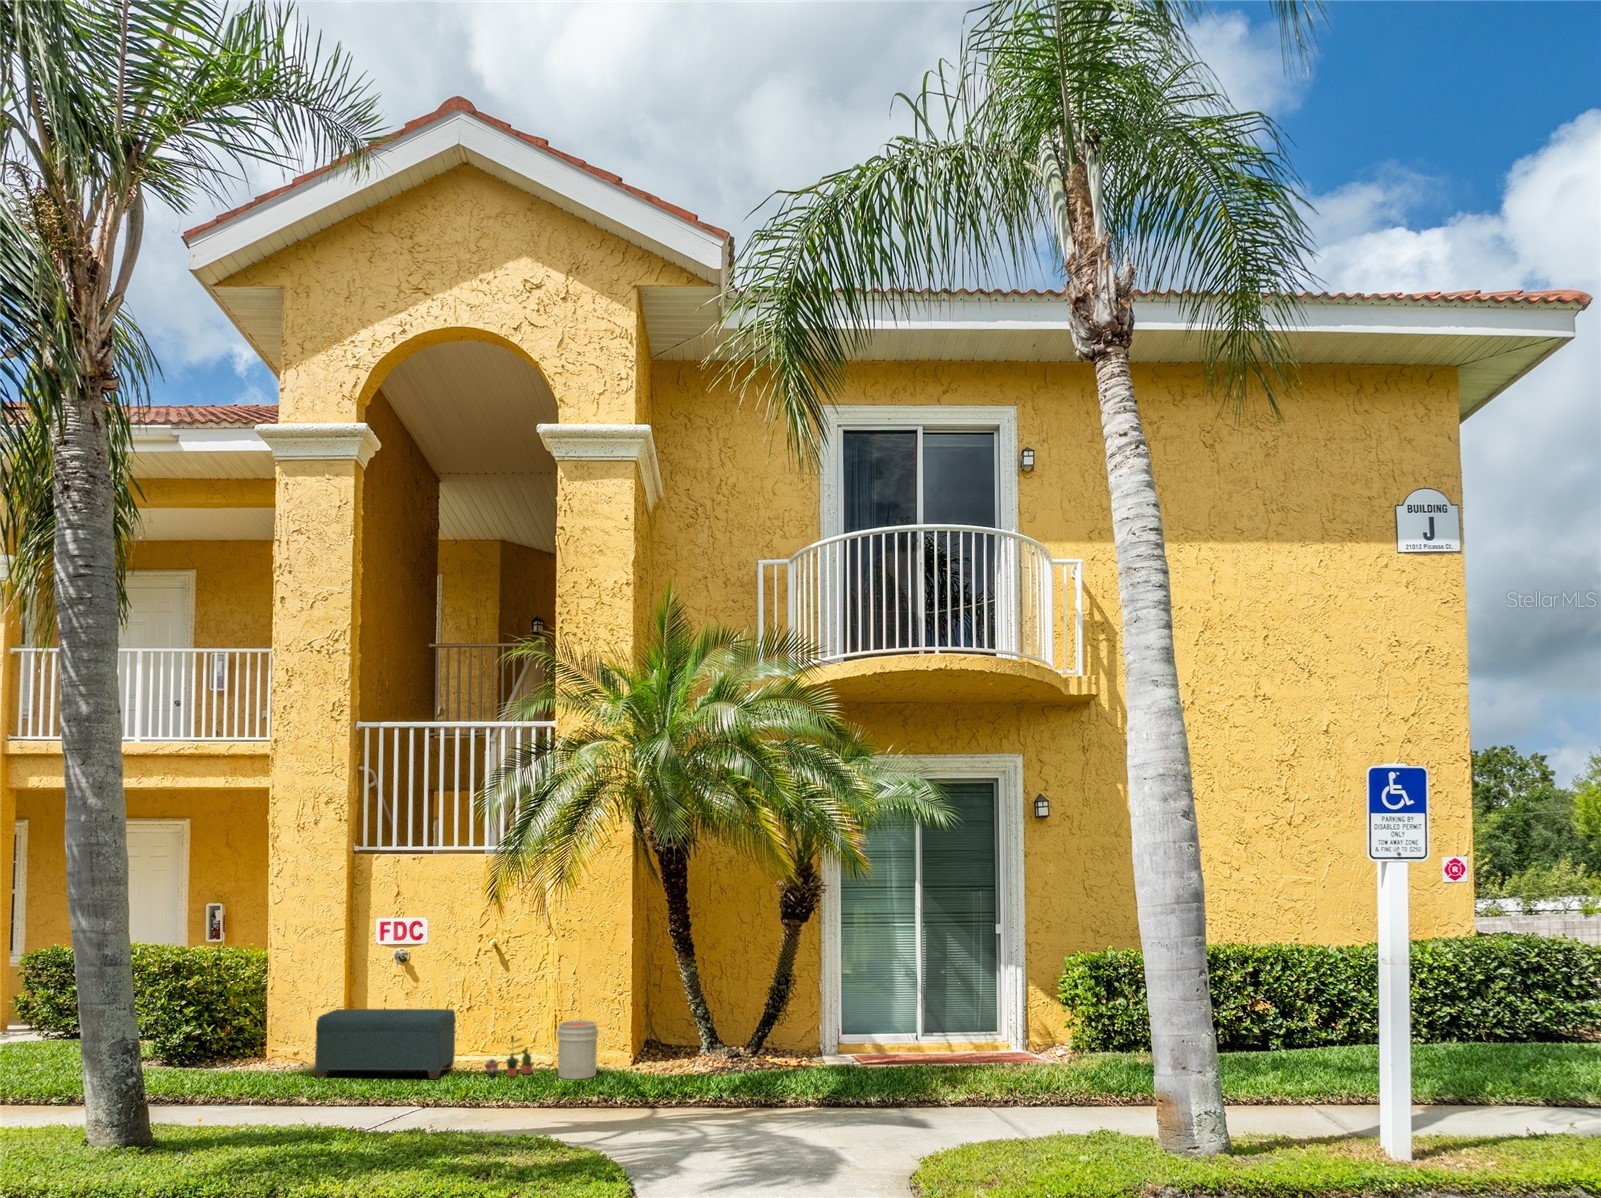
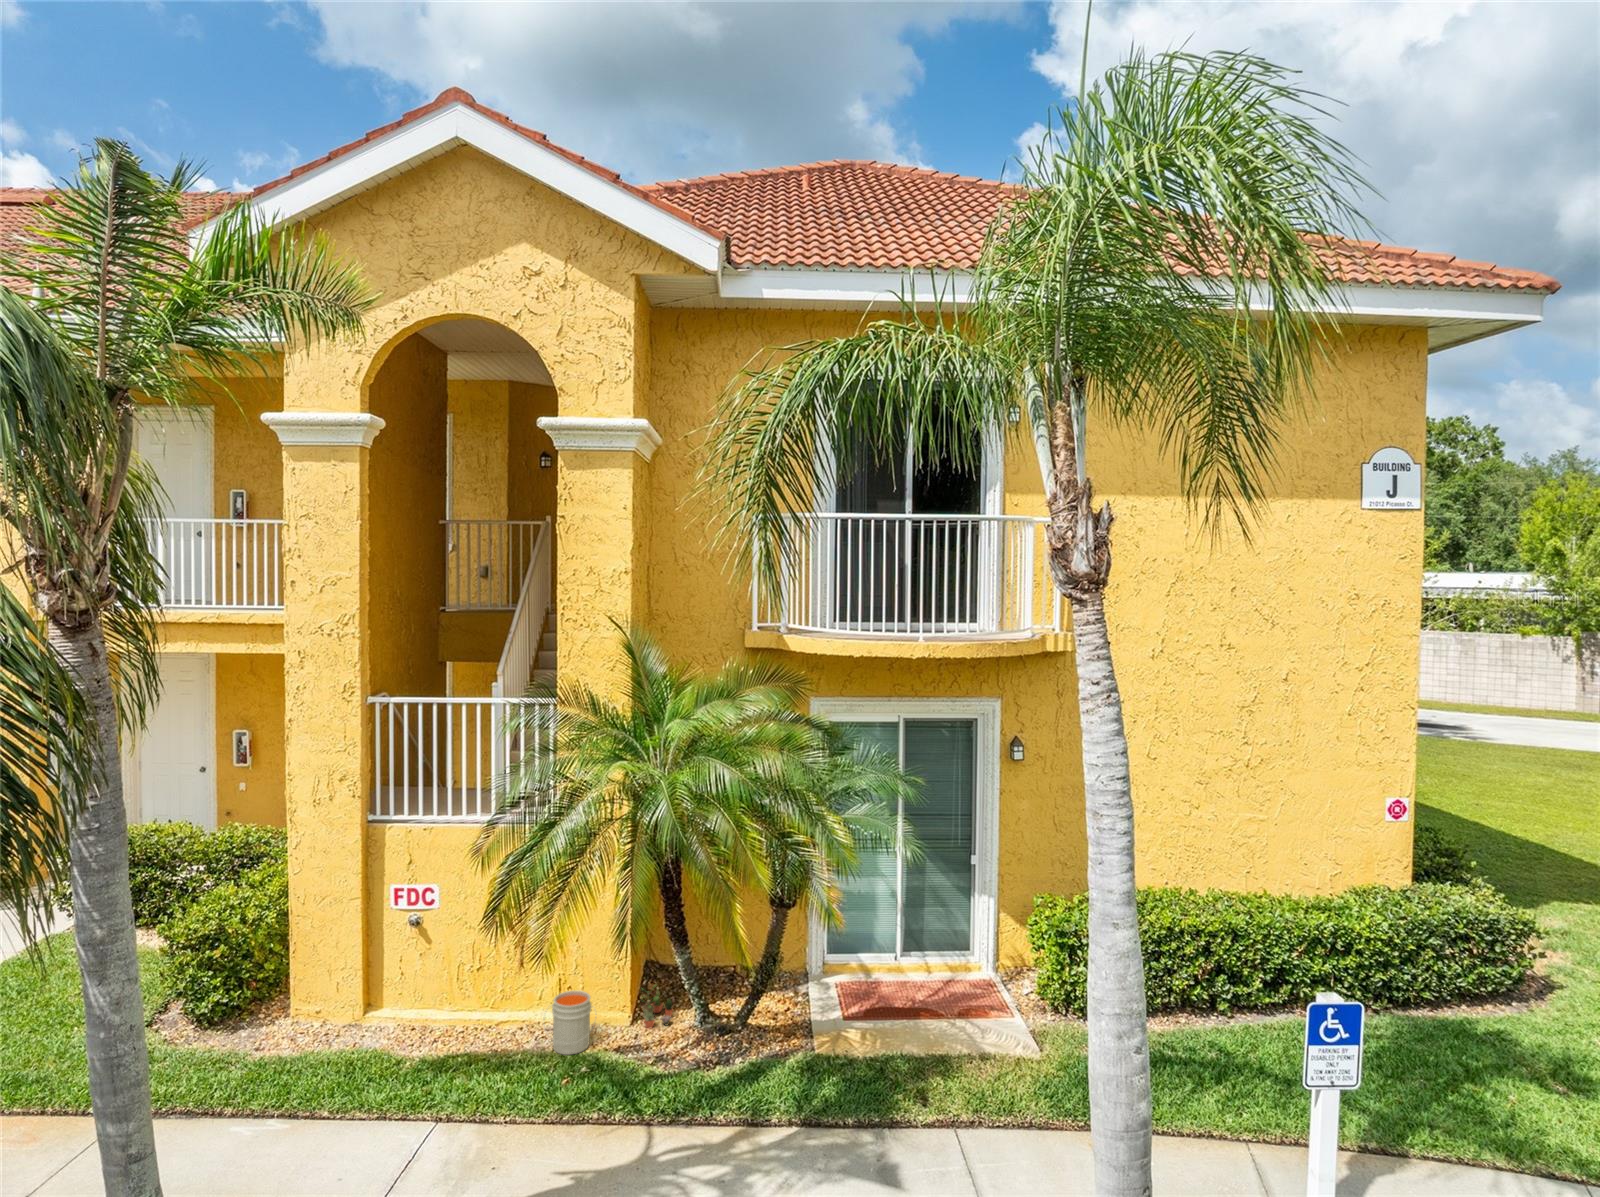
bench: present [315,1009,456,1079] -> none [322,971,461,1053]
potted plant: present [485,1035,533,1077] -> present [642,985,673,1028]

